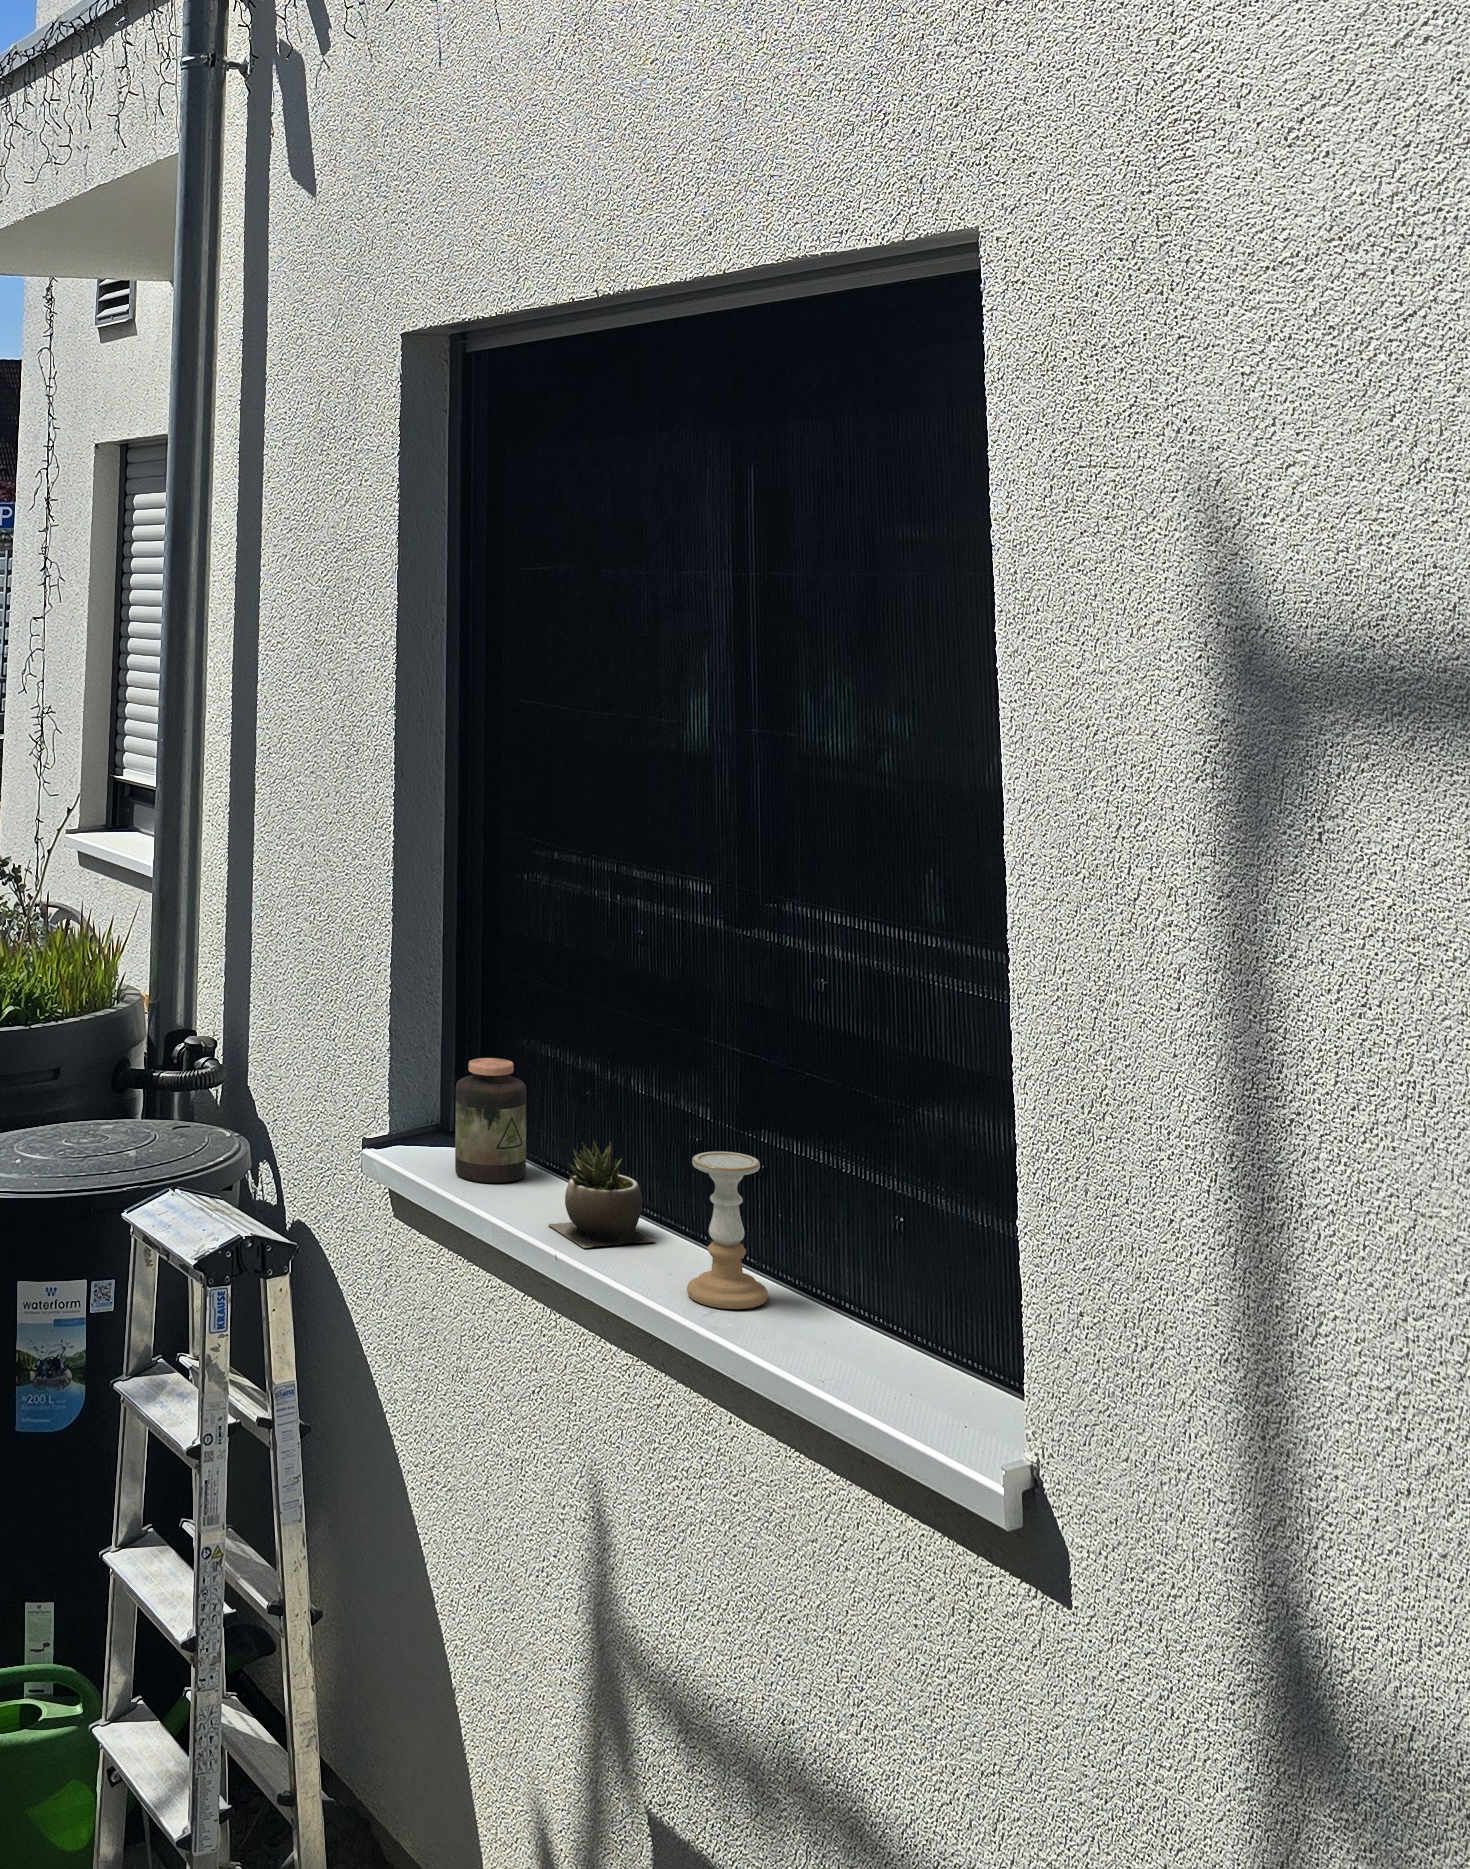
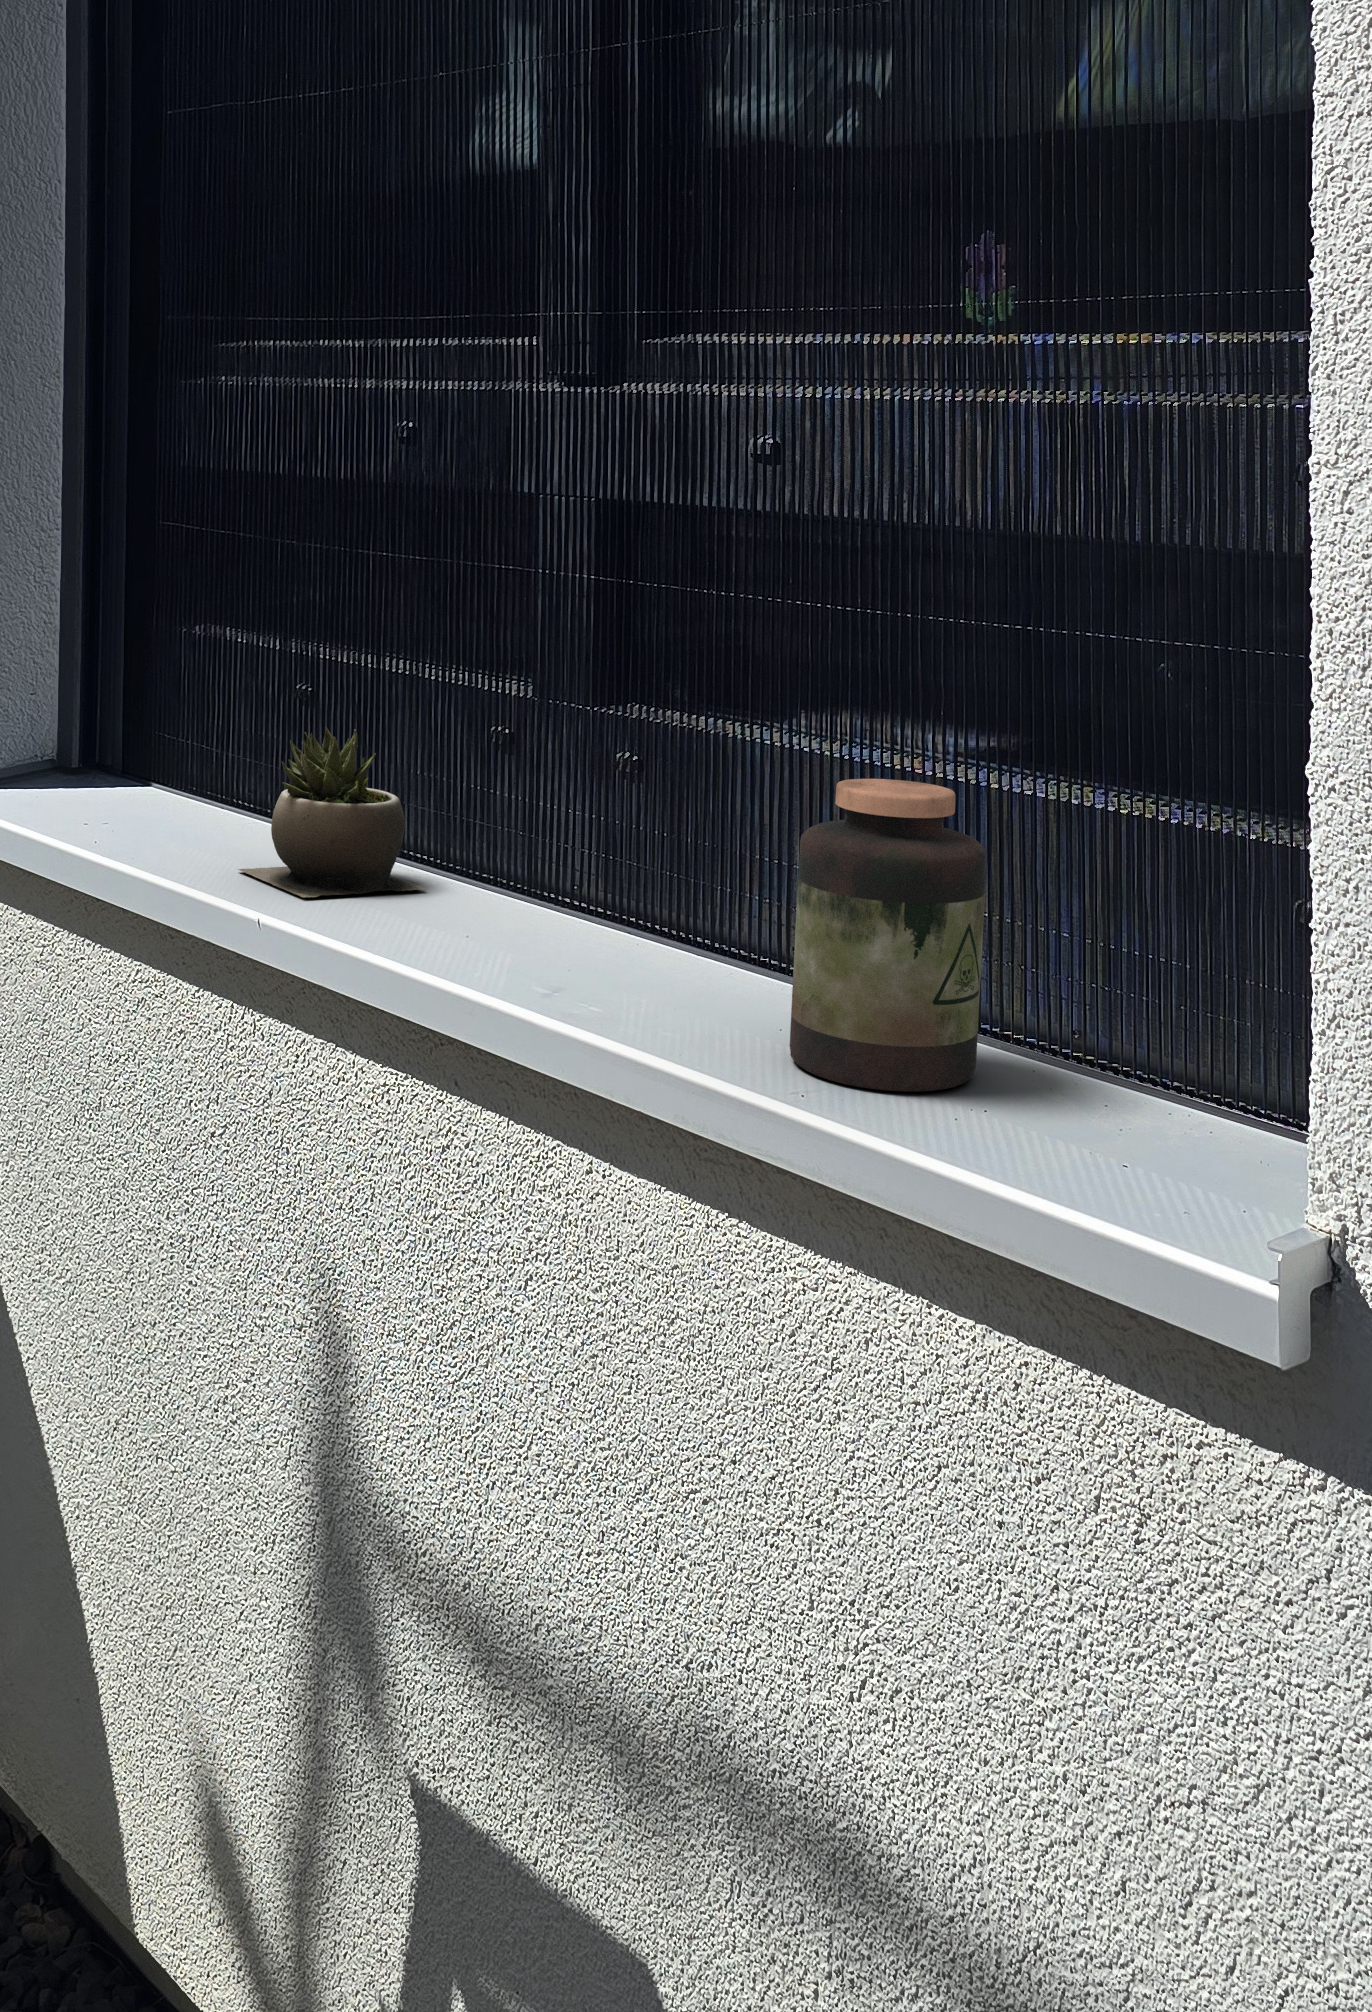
jar: present [455,1058,526,1183] -> present [790,779,987,1092]
candle holder: present [687,1152,768,1309] -> none [499,714,644,975]

